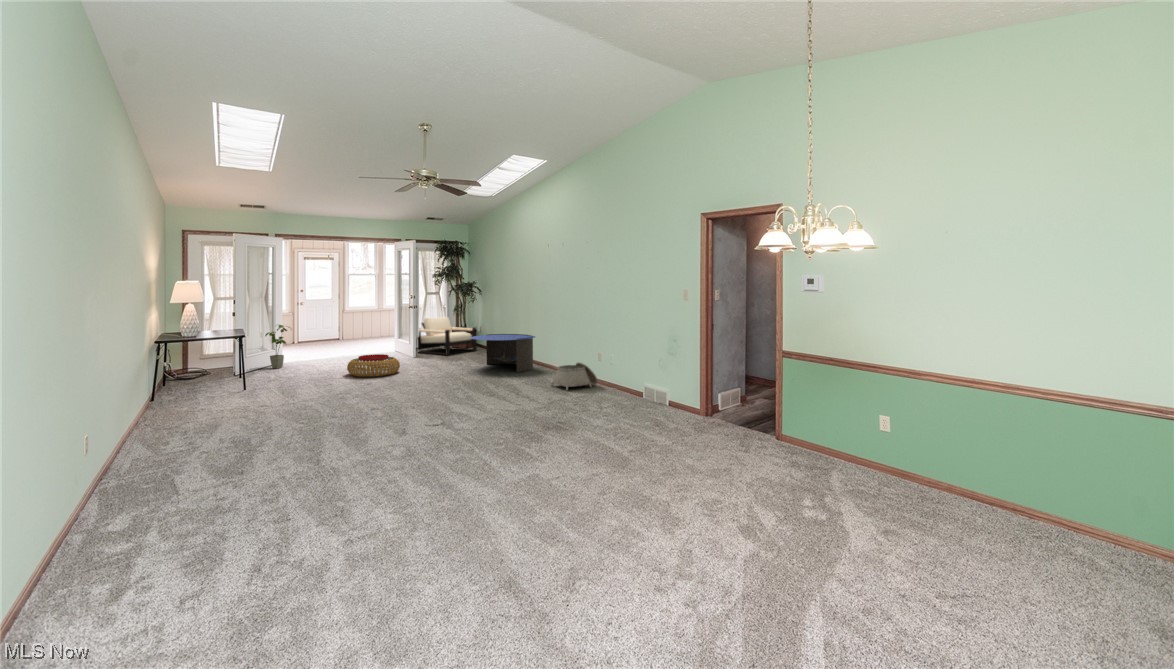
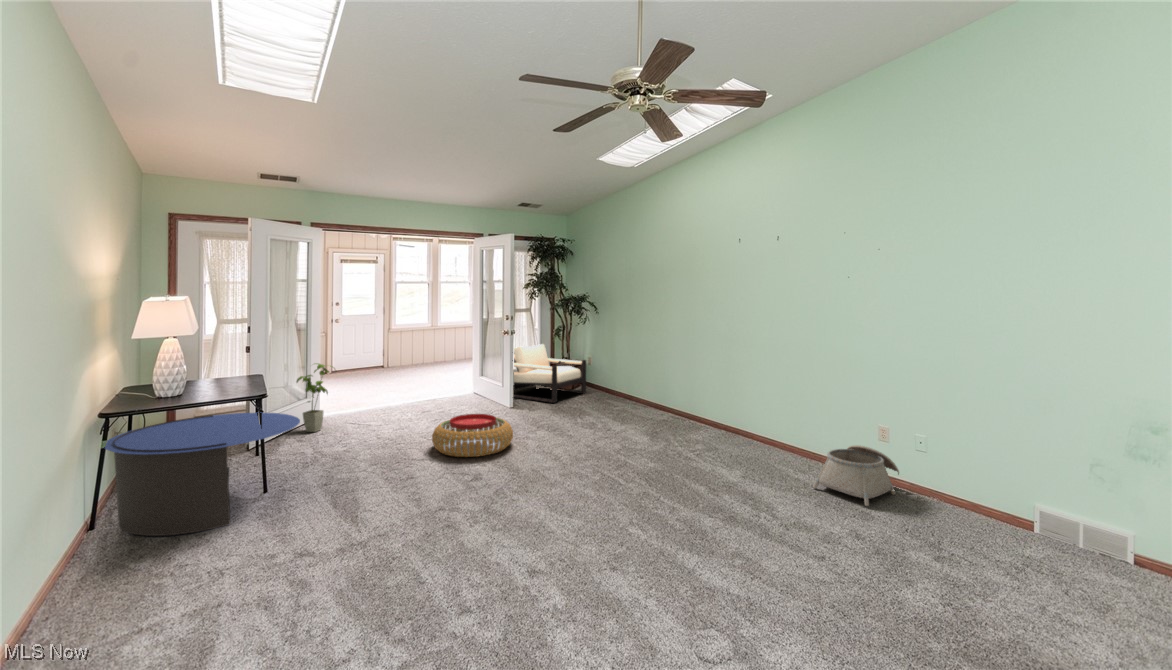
coffee table: present [470,334,535,372] -> present [105,413,300,536]

